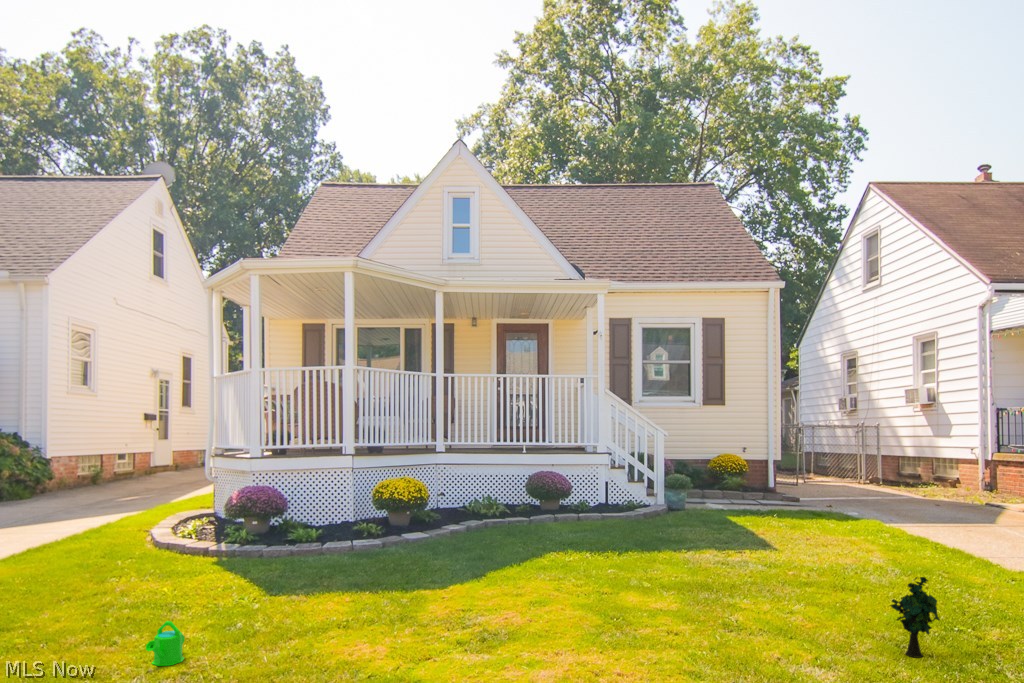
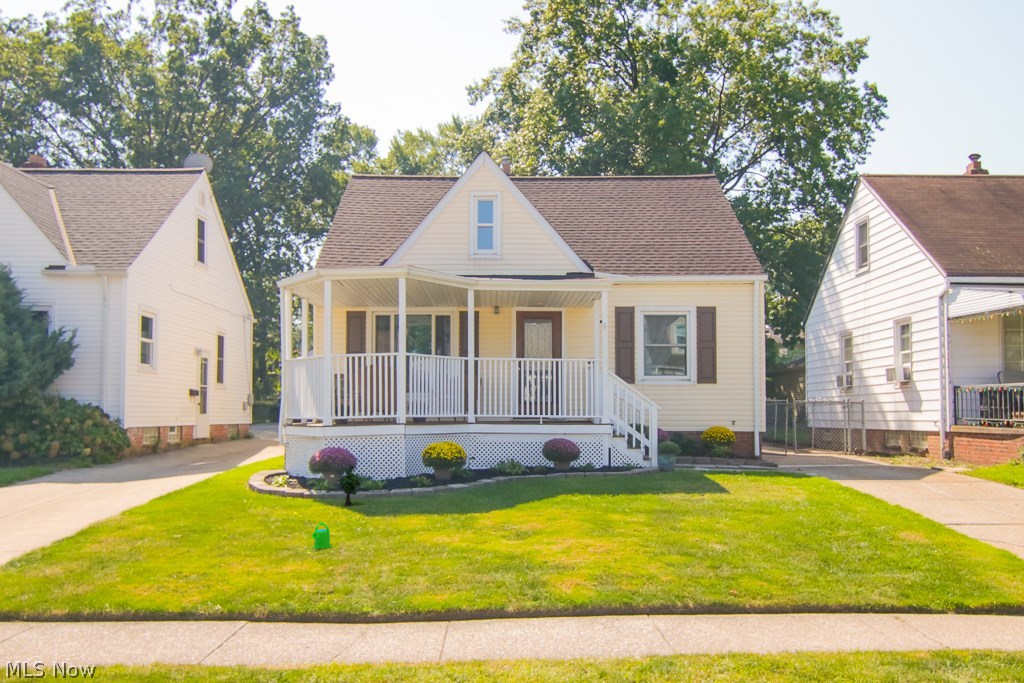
decorative plant: present [890,577,940,658] -> present [338,466,360,506]

